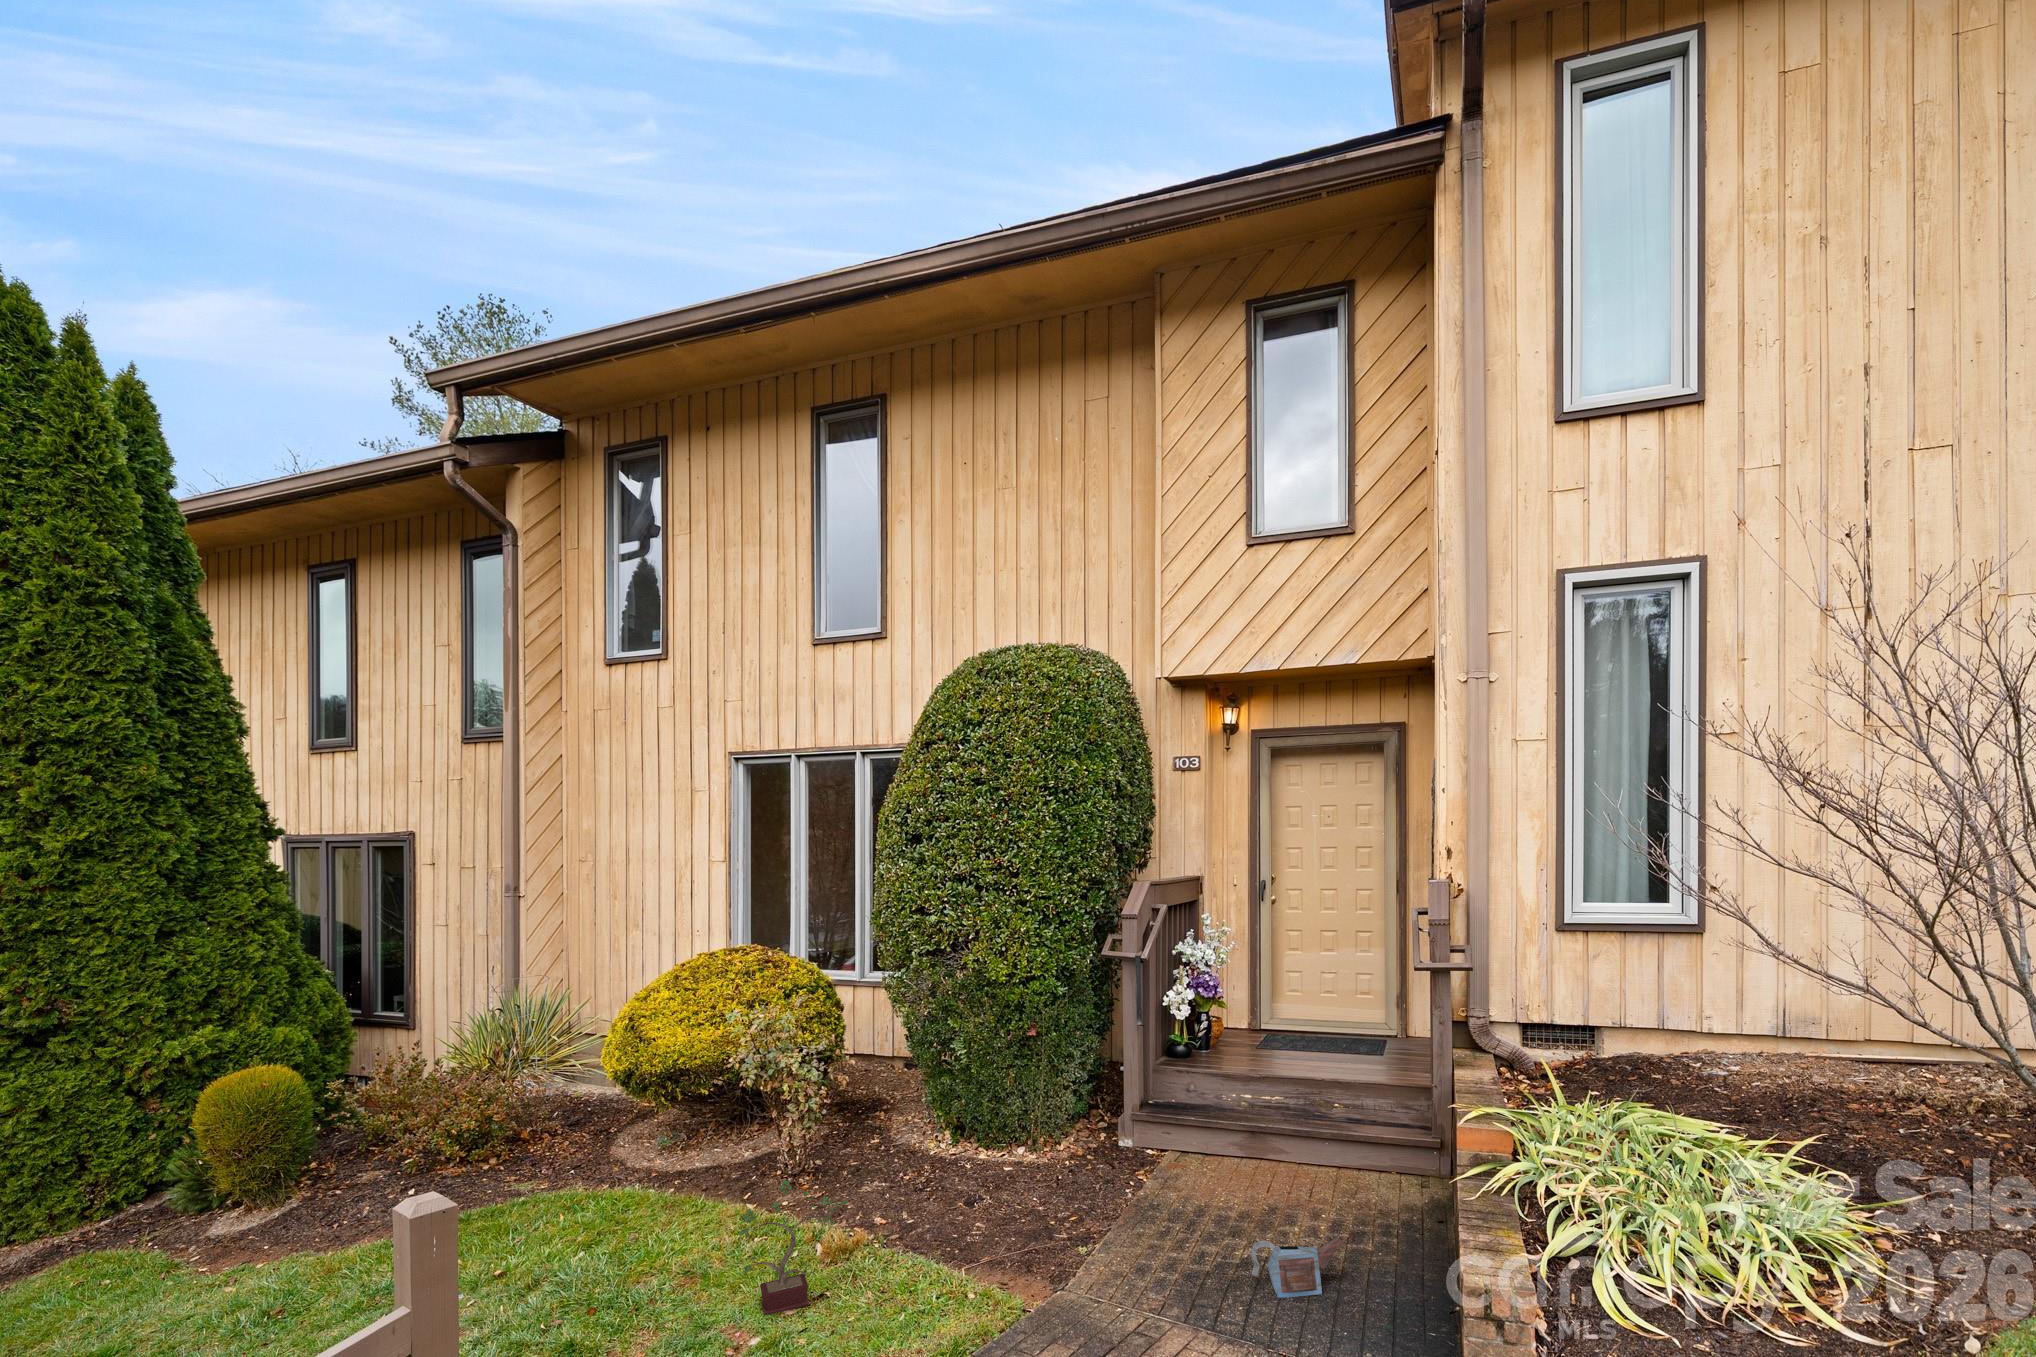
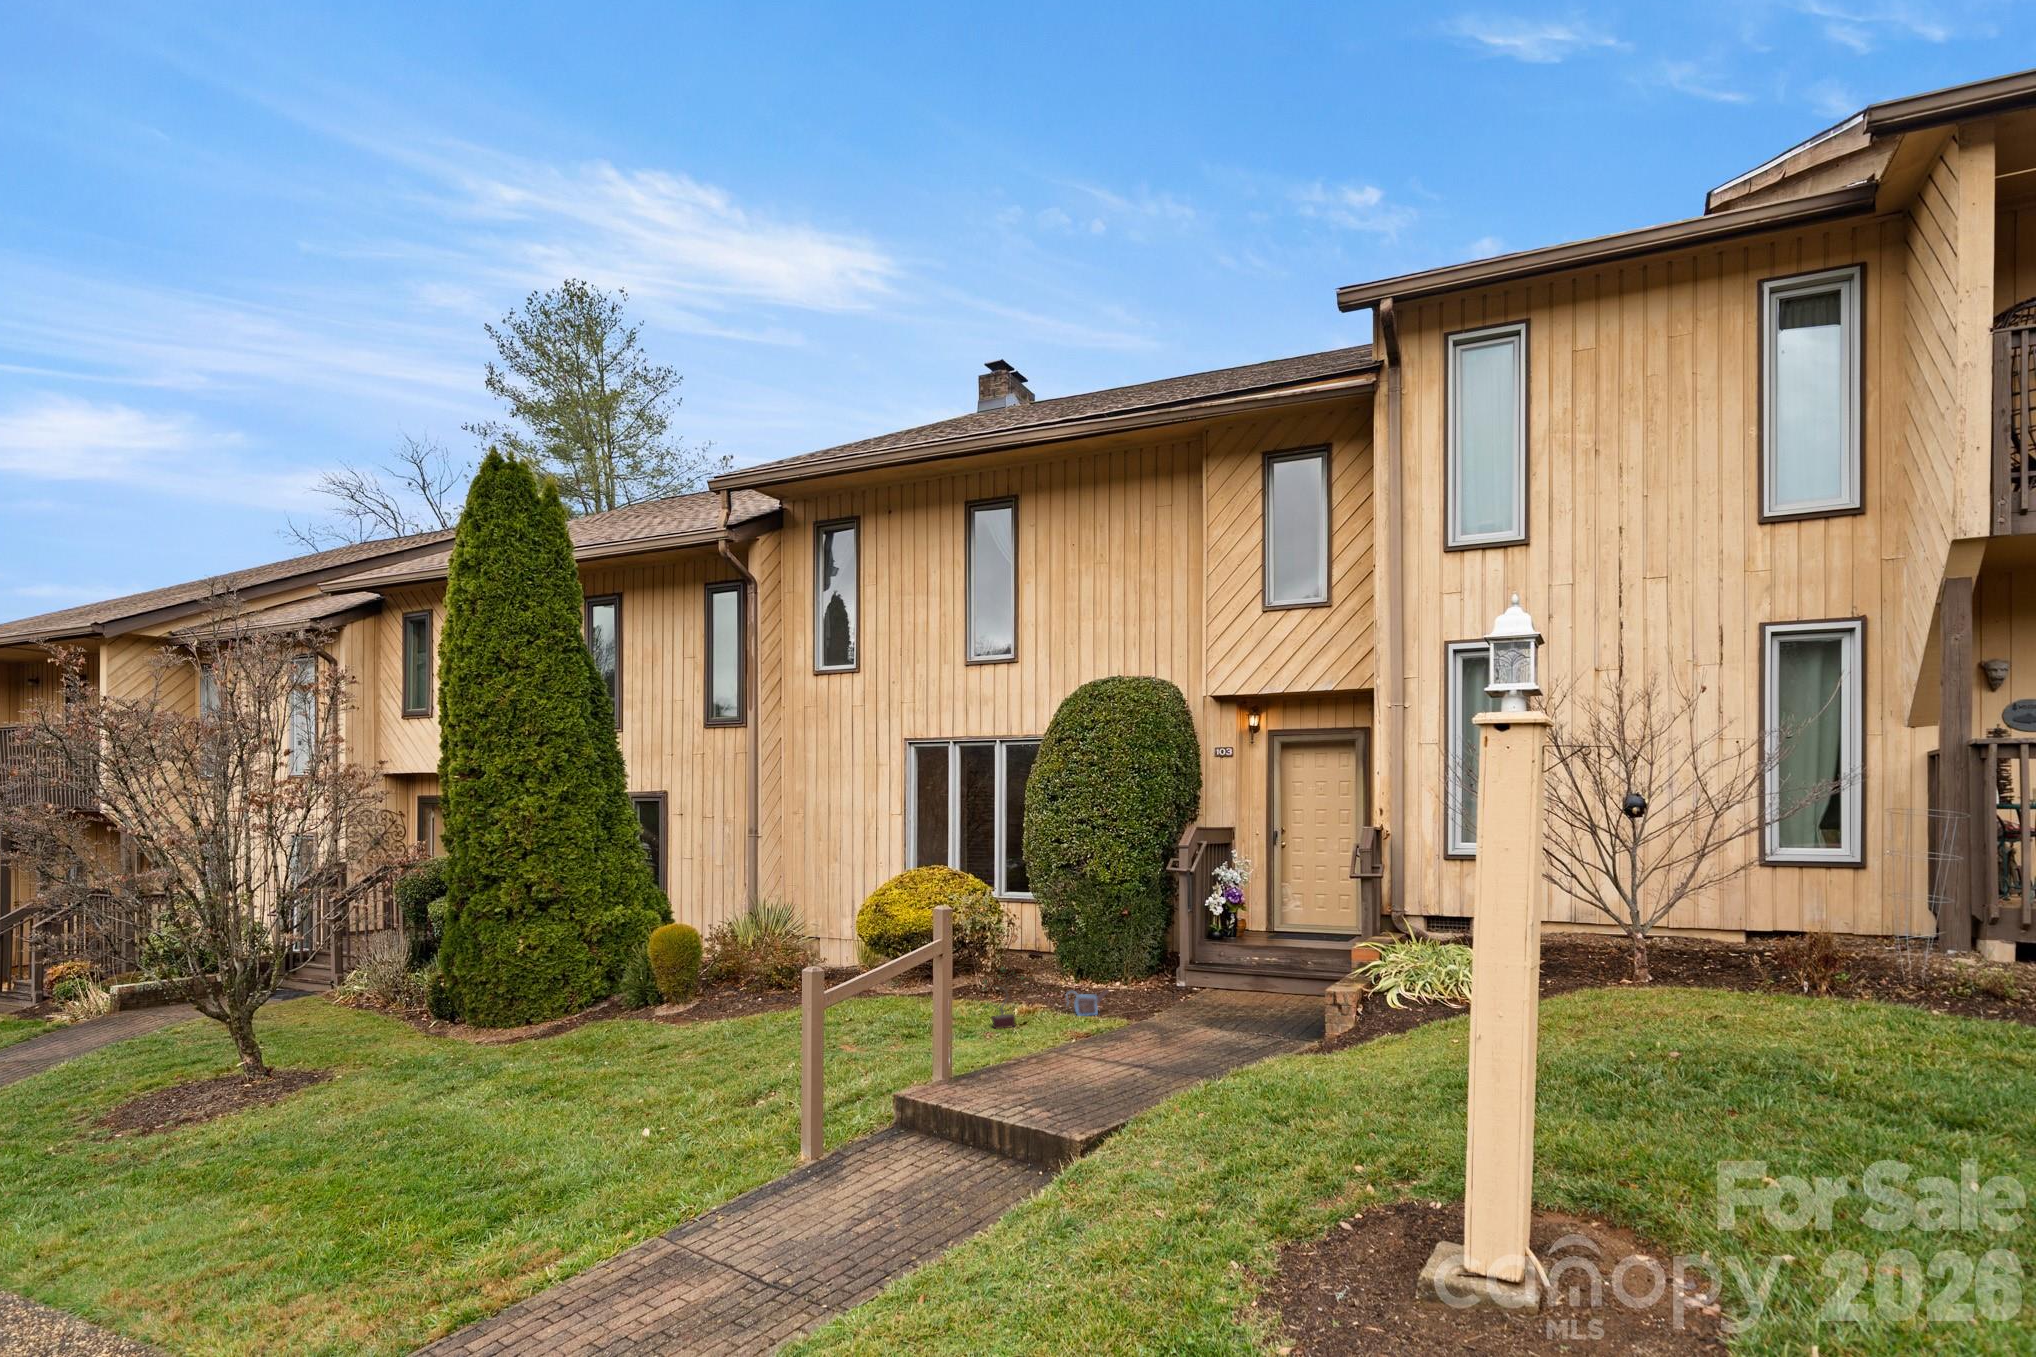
watering can: present [1251,1237,1343,1298] -> present [1066,990,1108,1016]

